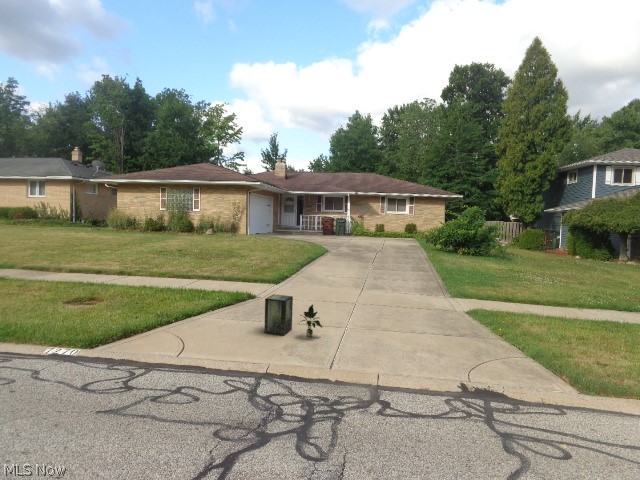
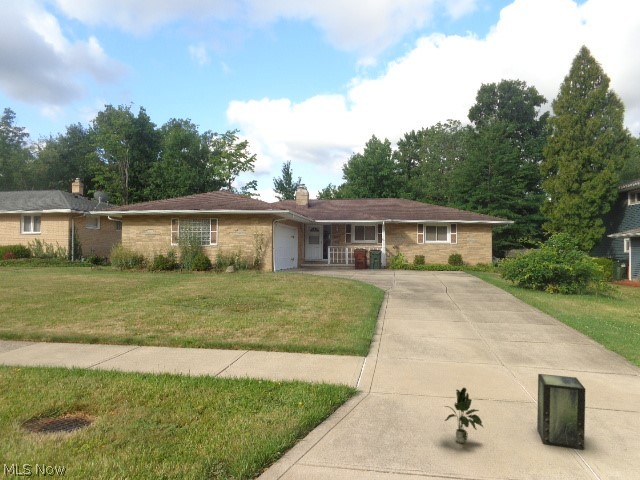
storage box: present [264,294,293,335] -> present [537,374,585,450]

